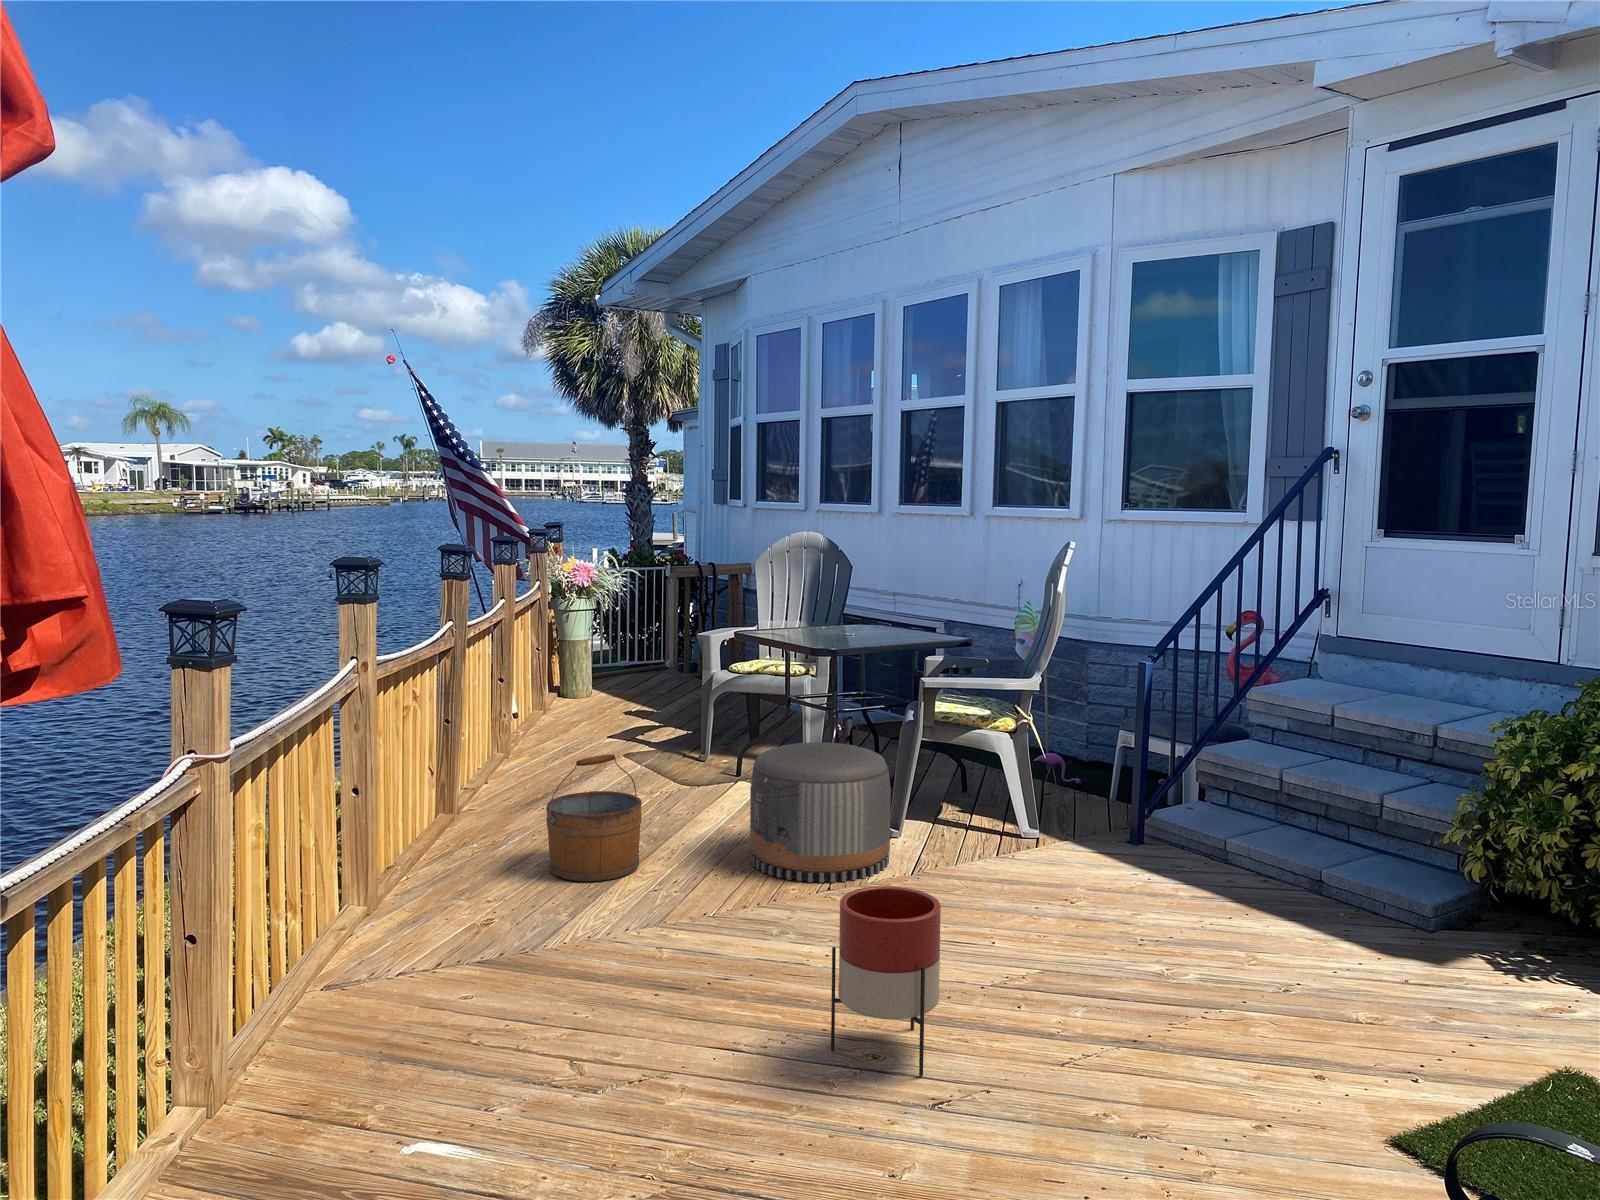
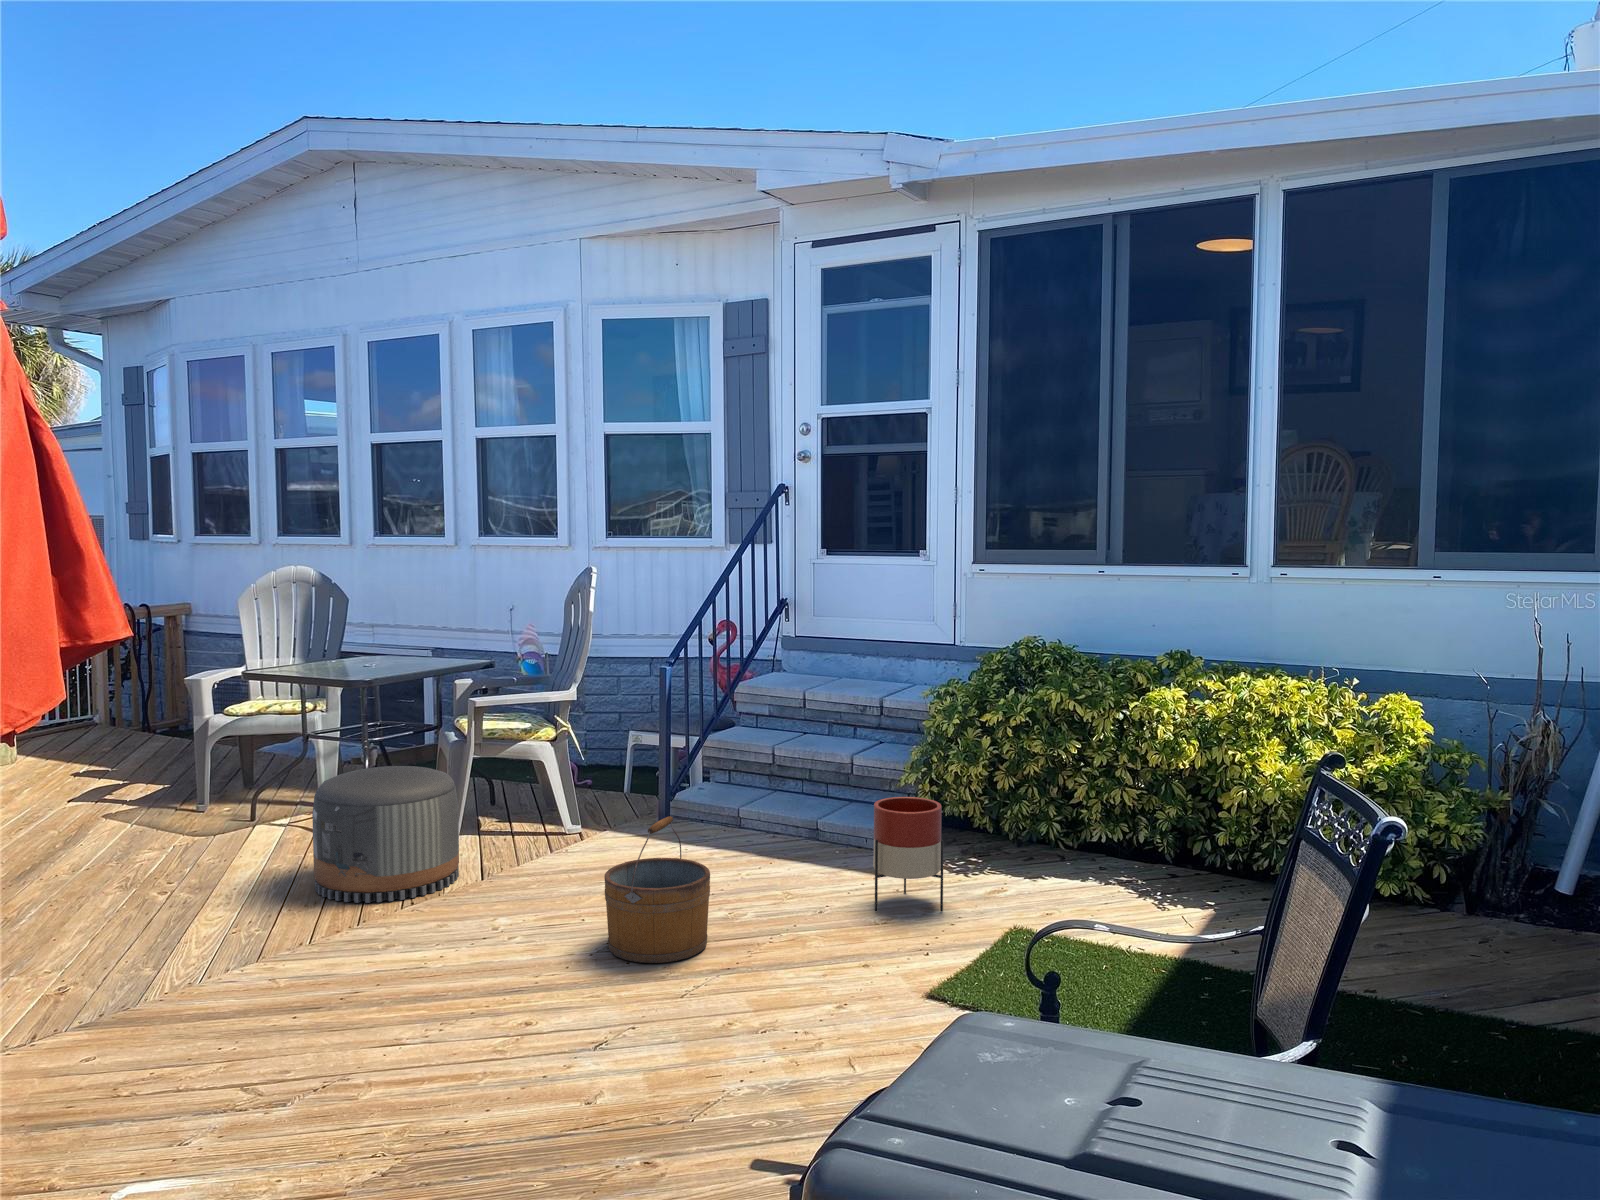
bucket: present [546,754,642,881] -> present [604,816,710,963]
planter: present [831,886,941,1076] -> present [873,797,944,912]

